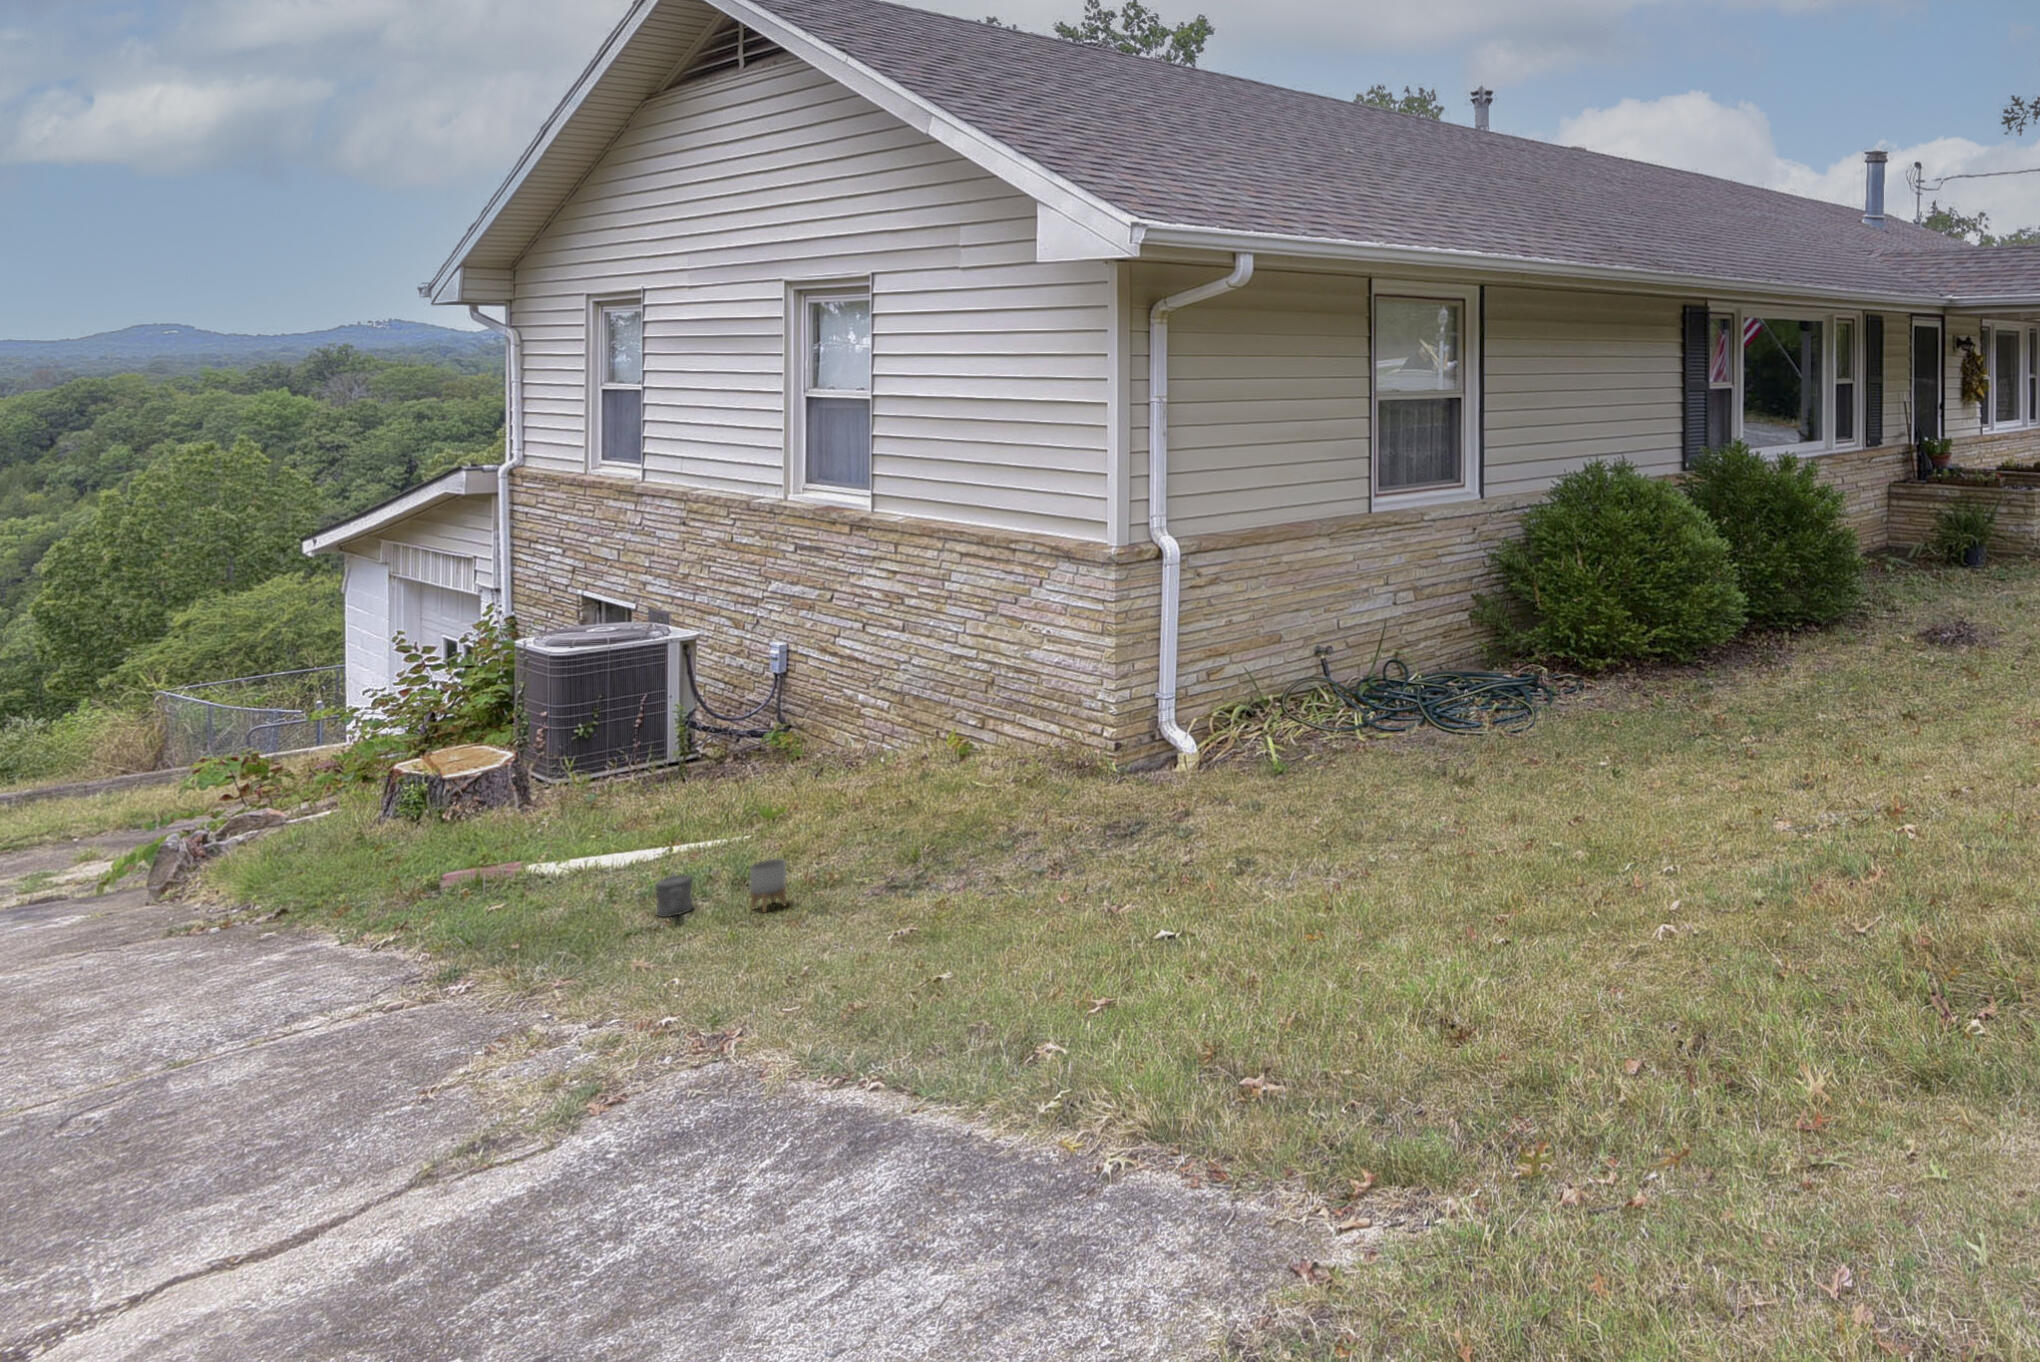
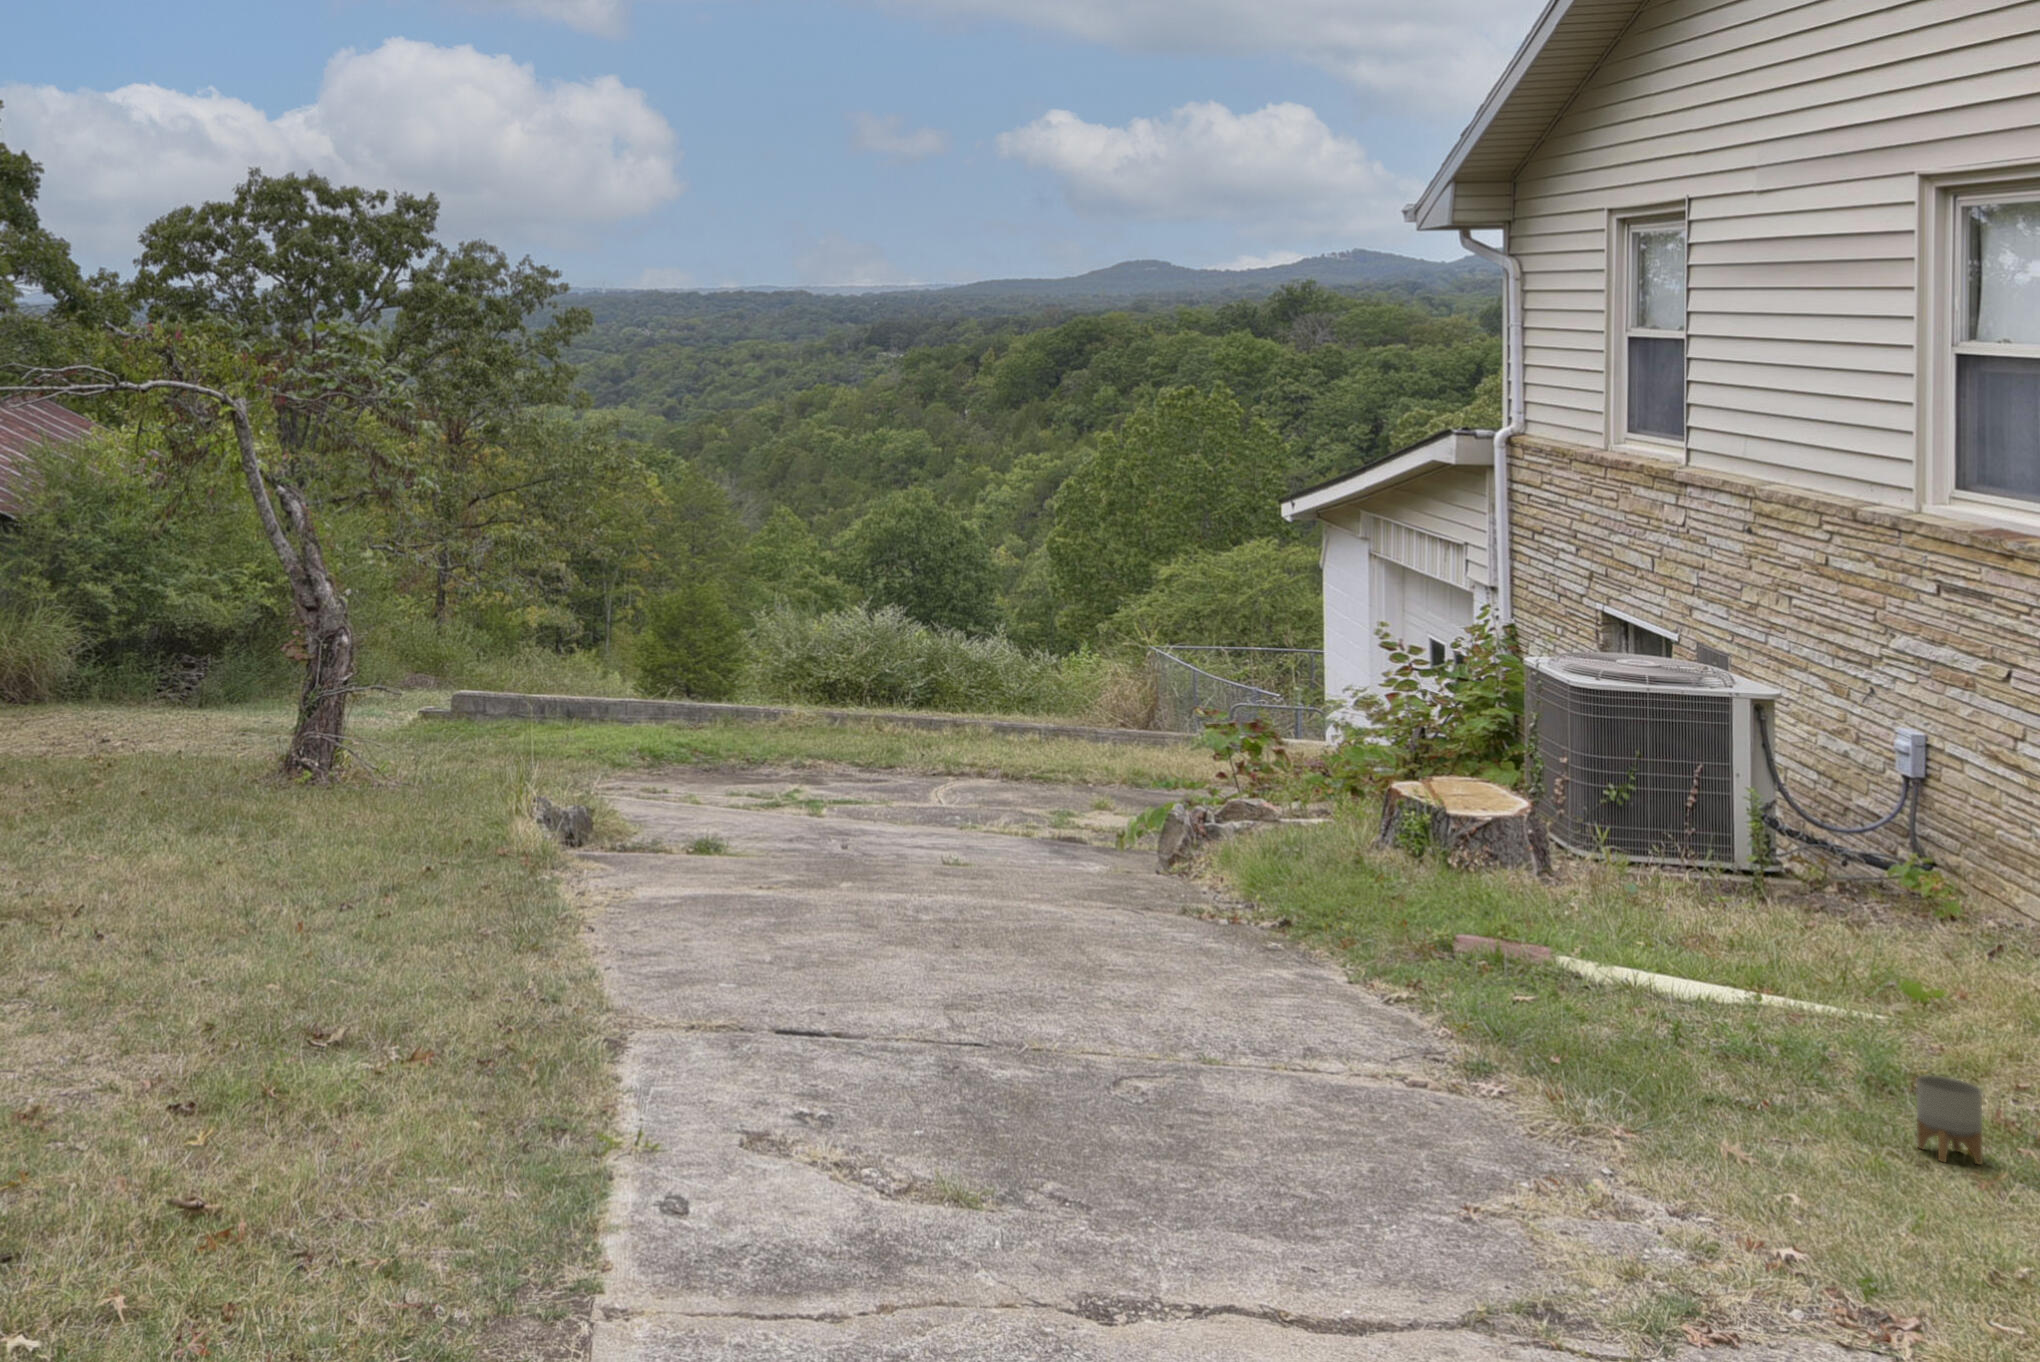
watering can: present [656,873,693,917] -> none [1754,1041,1815,1111]

